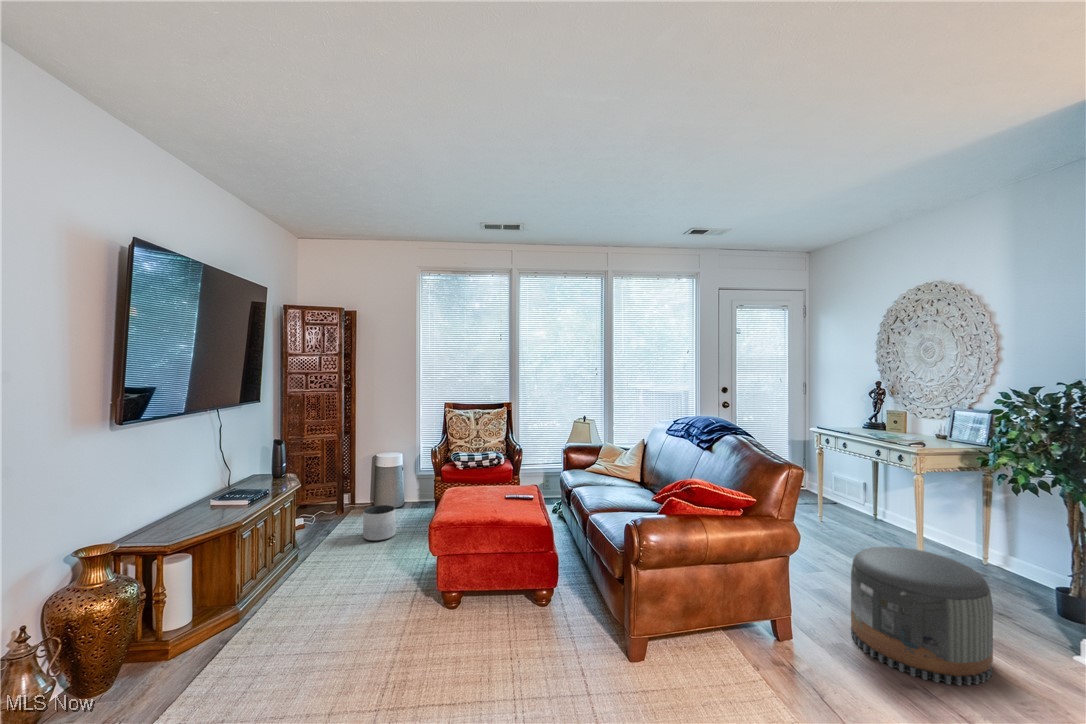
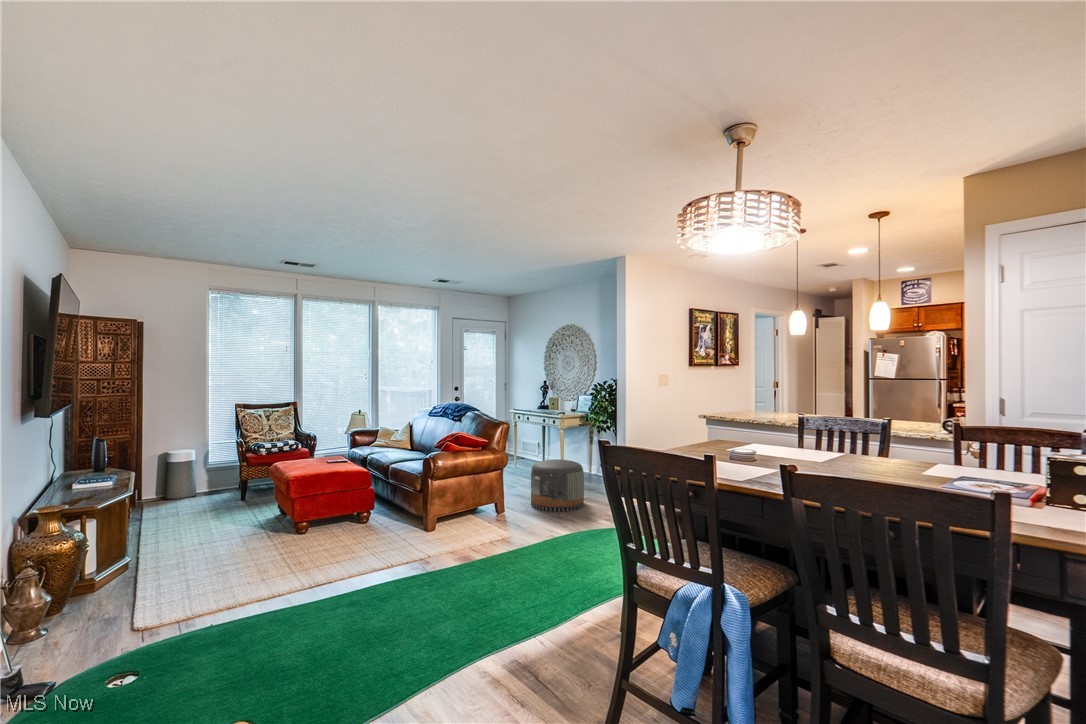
planter: present [363,505,395,541] -> none [177,490,208,520]

